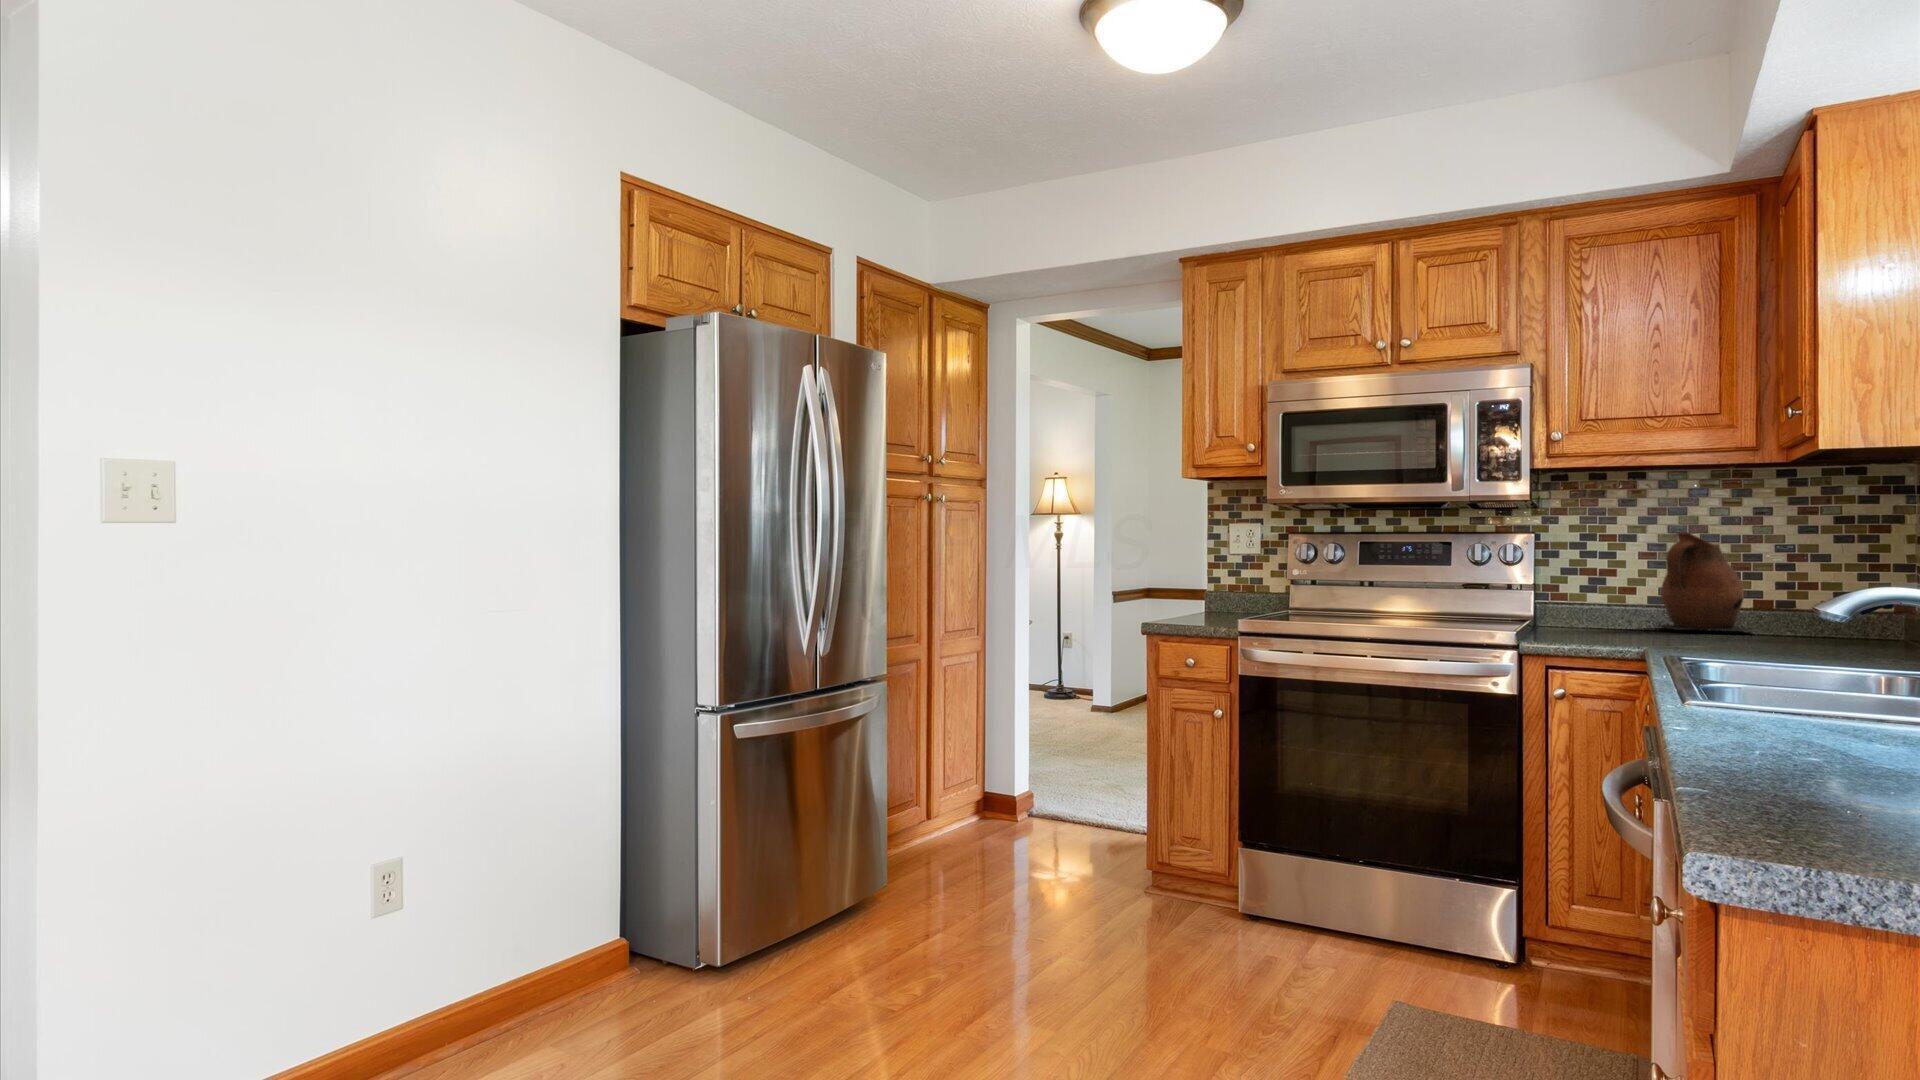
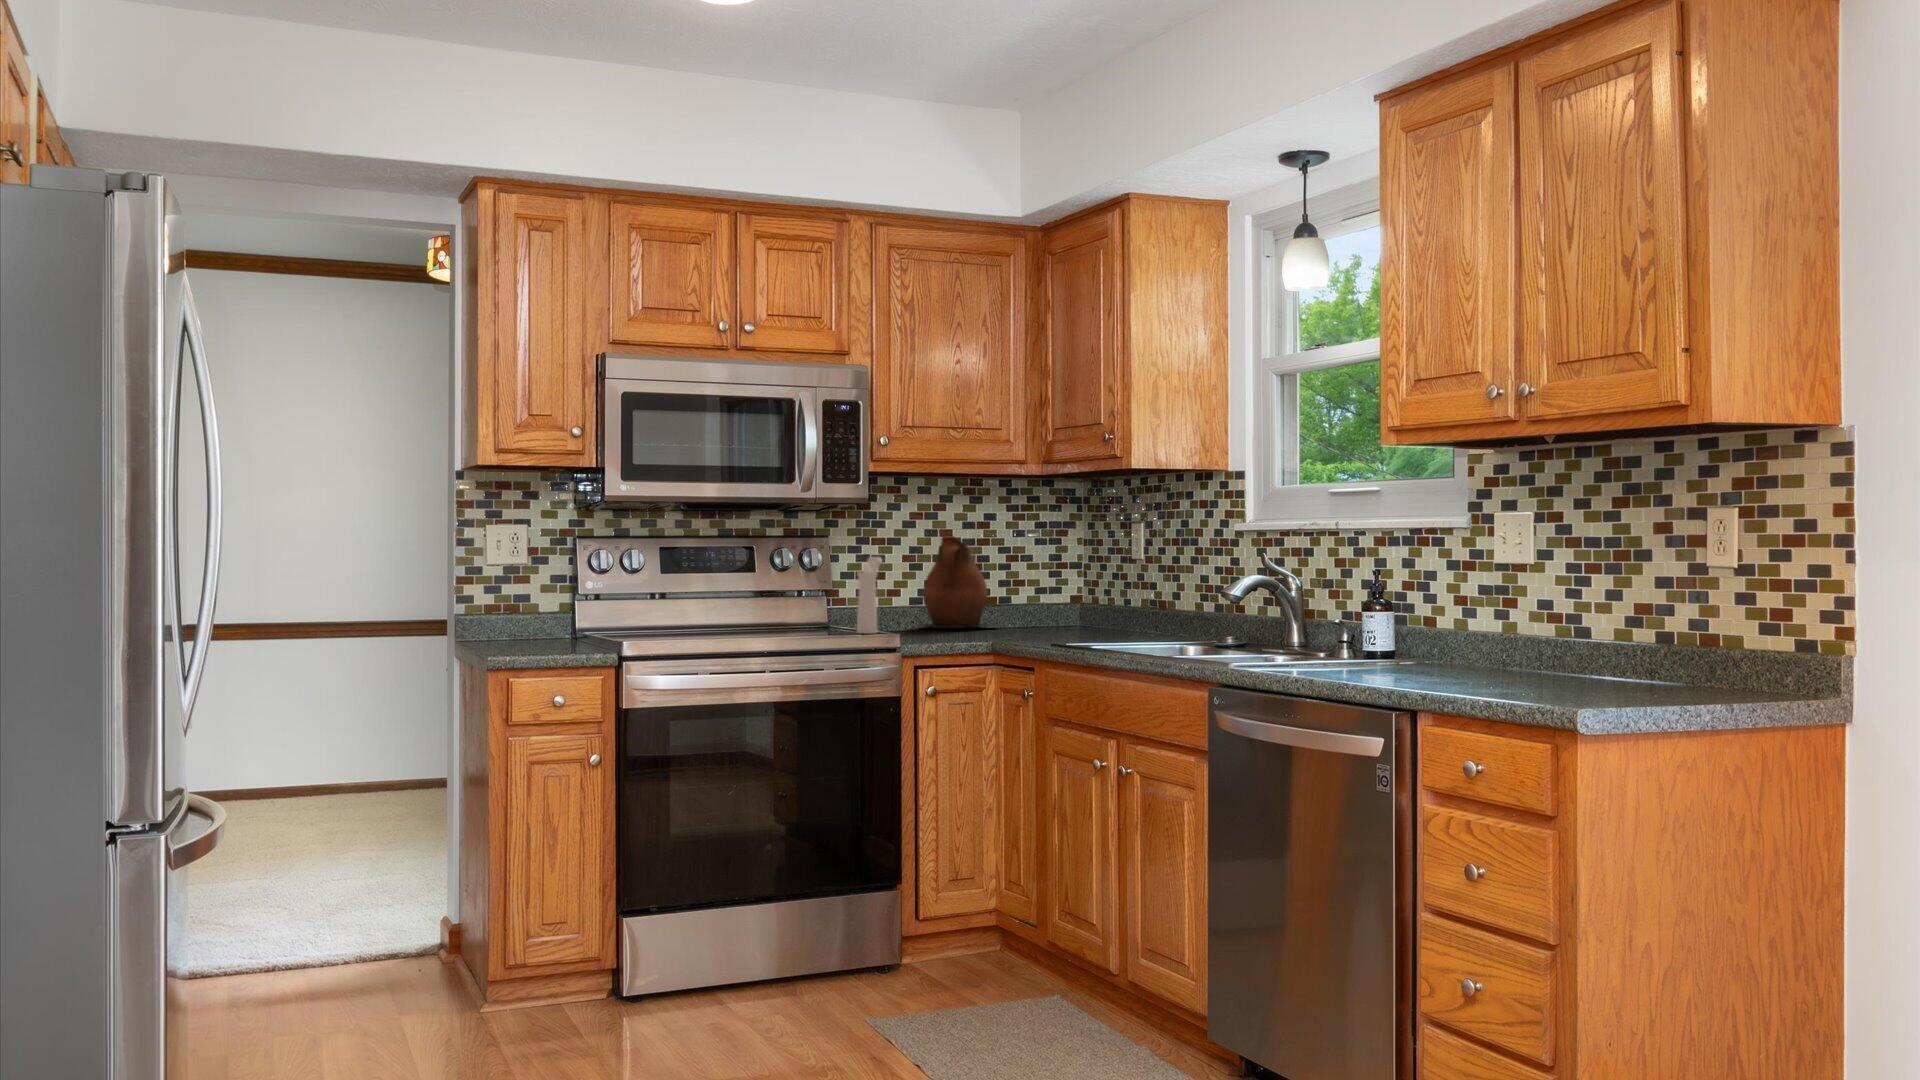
pepper mill: none [1556,553,1603,629] -> present [857,557,882,634]

